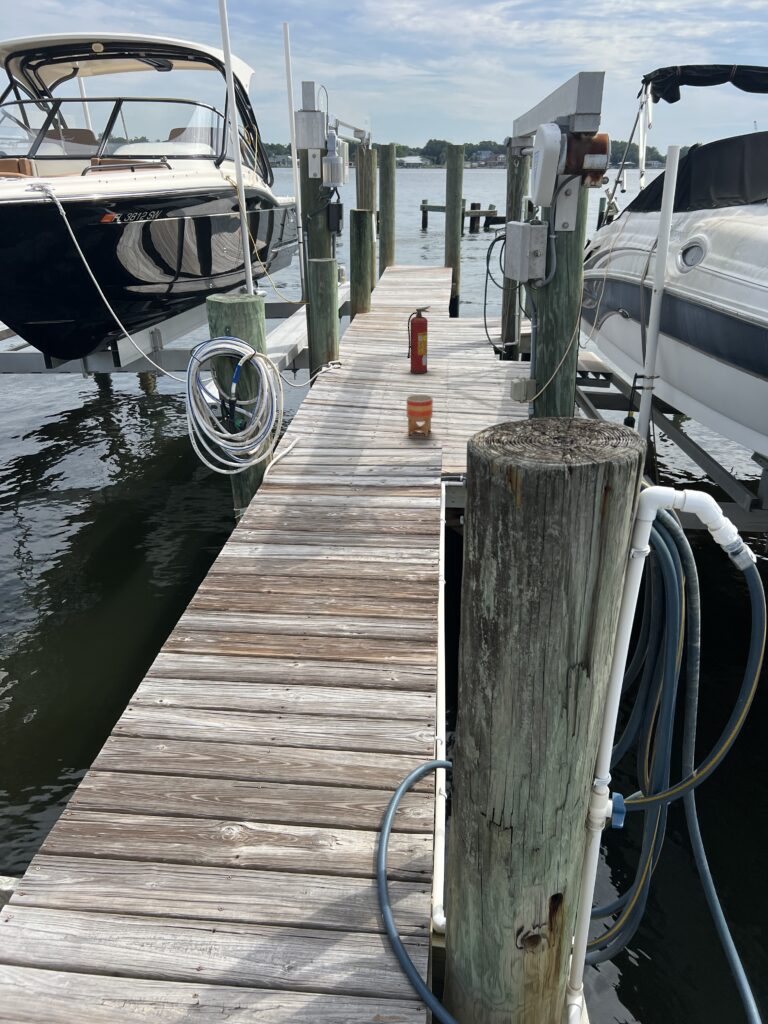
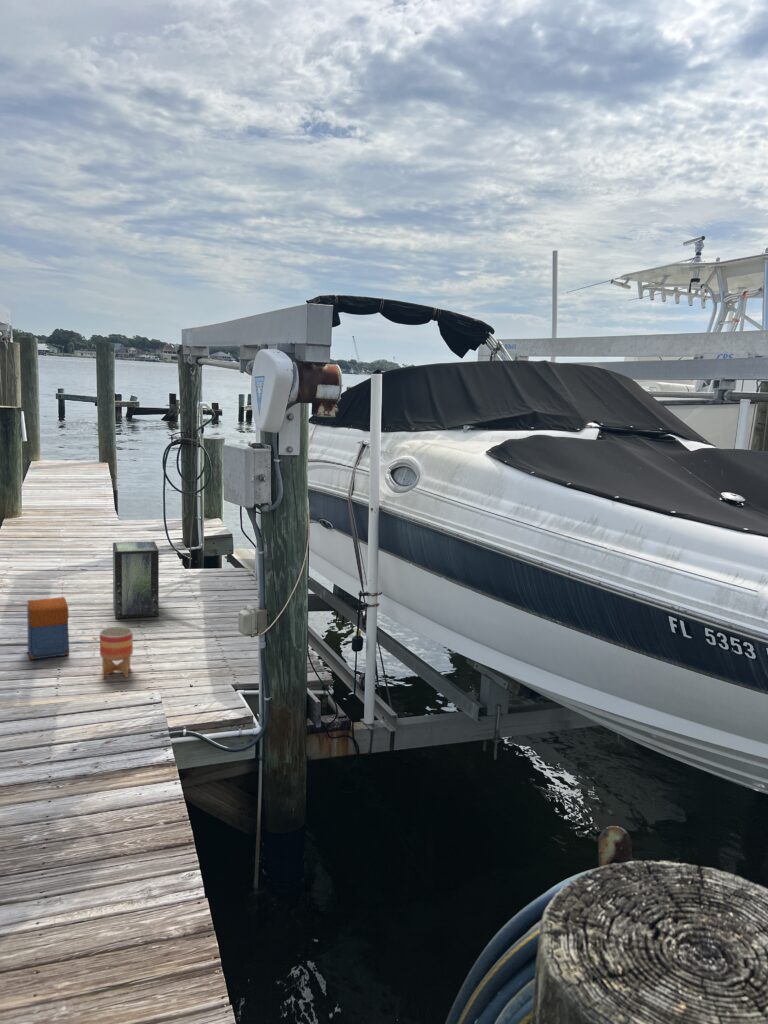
fire extinguisher: present [407,306,430,373] -> none [83,515,110,591]
storage box: none [428,329,465,394] -> present [113,541,159,618]
backpack: none [356,370,387,418] -> present [27,597,69,659]

